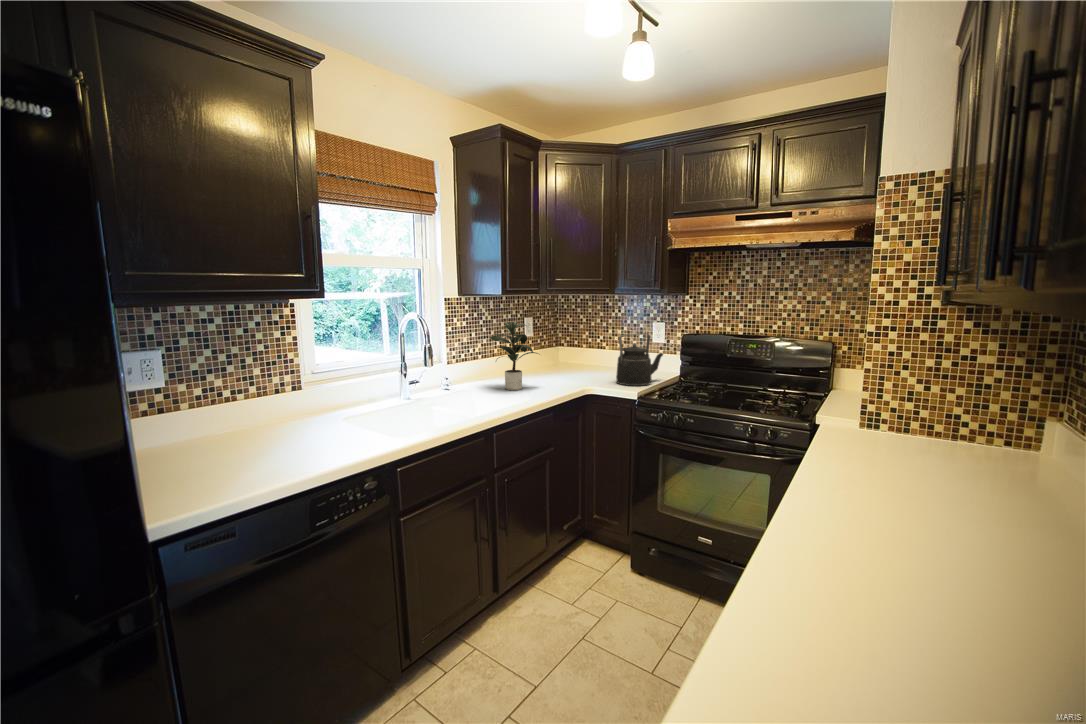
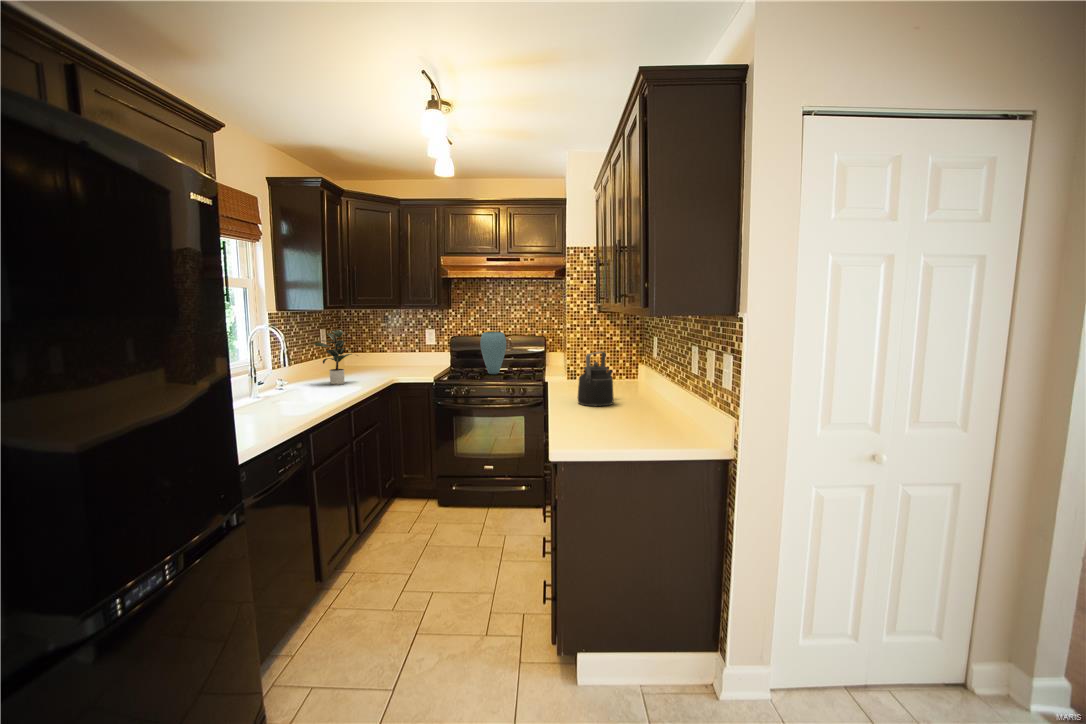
vase: none [713,331,756,396] -> present [480,332,506,374]
kettle: present [616,334,663,386] -> present [578,352,614,406]

